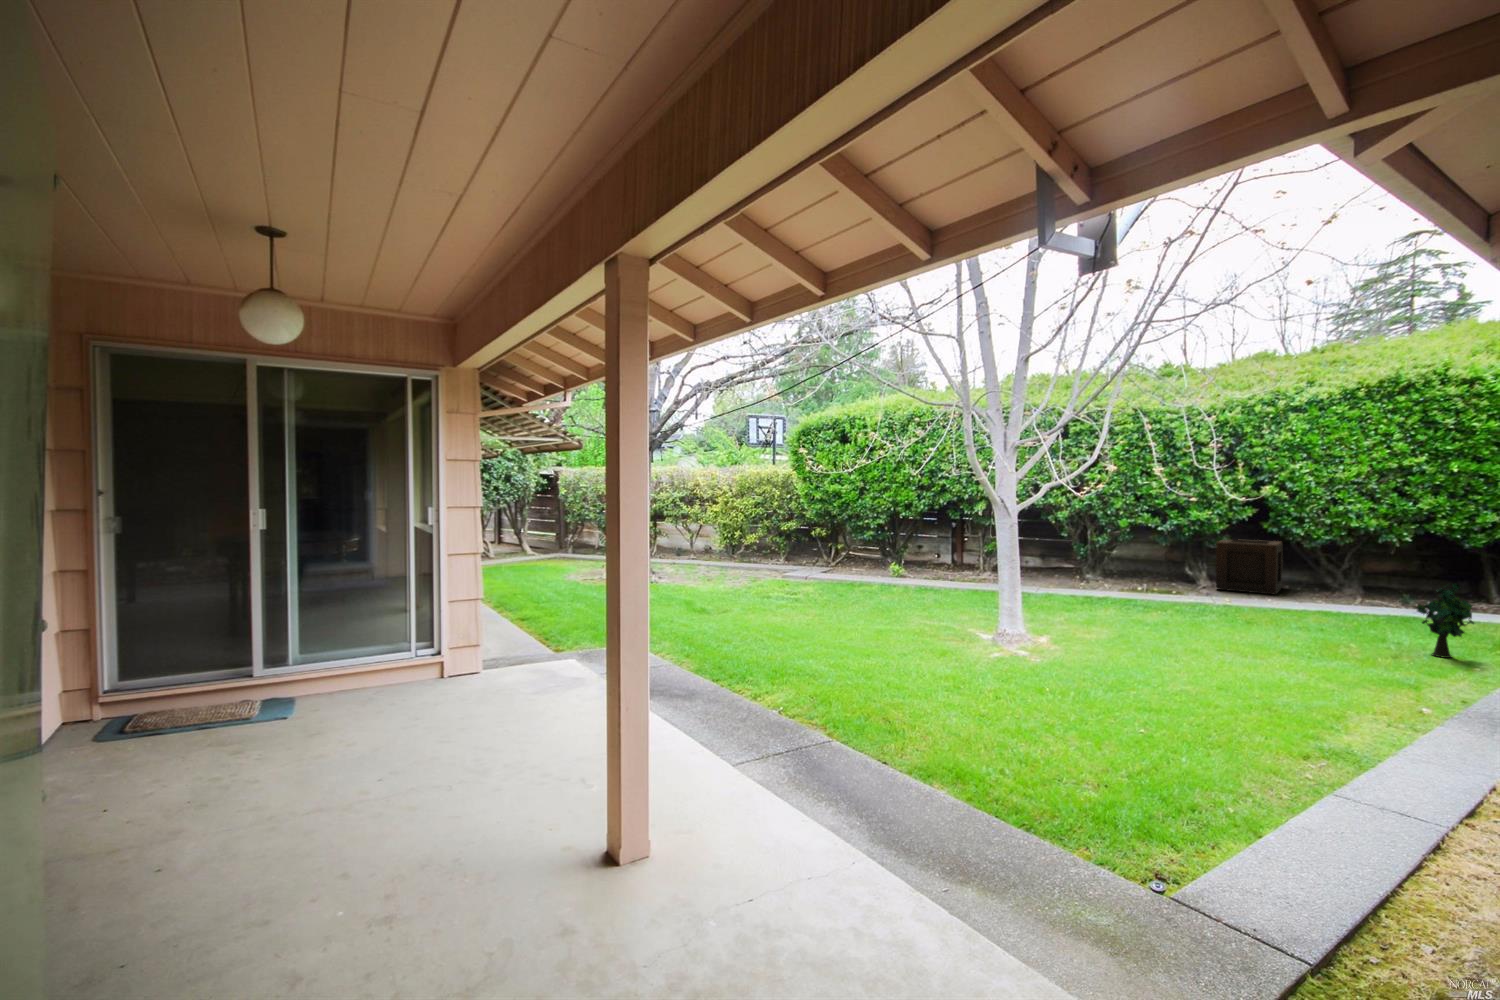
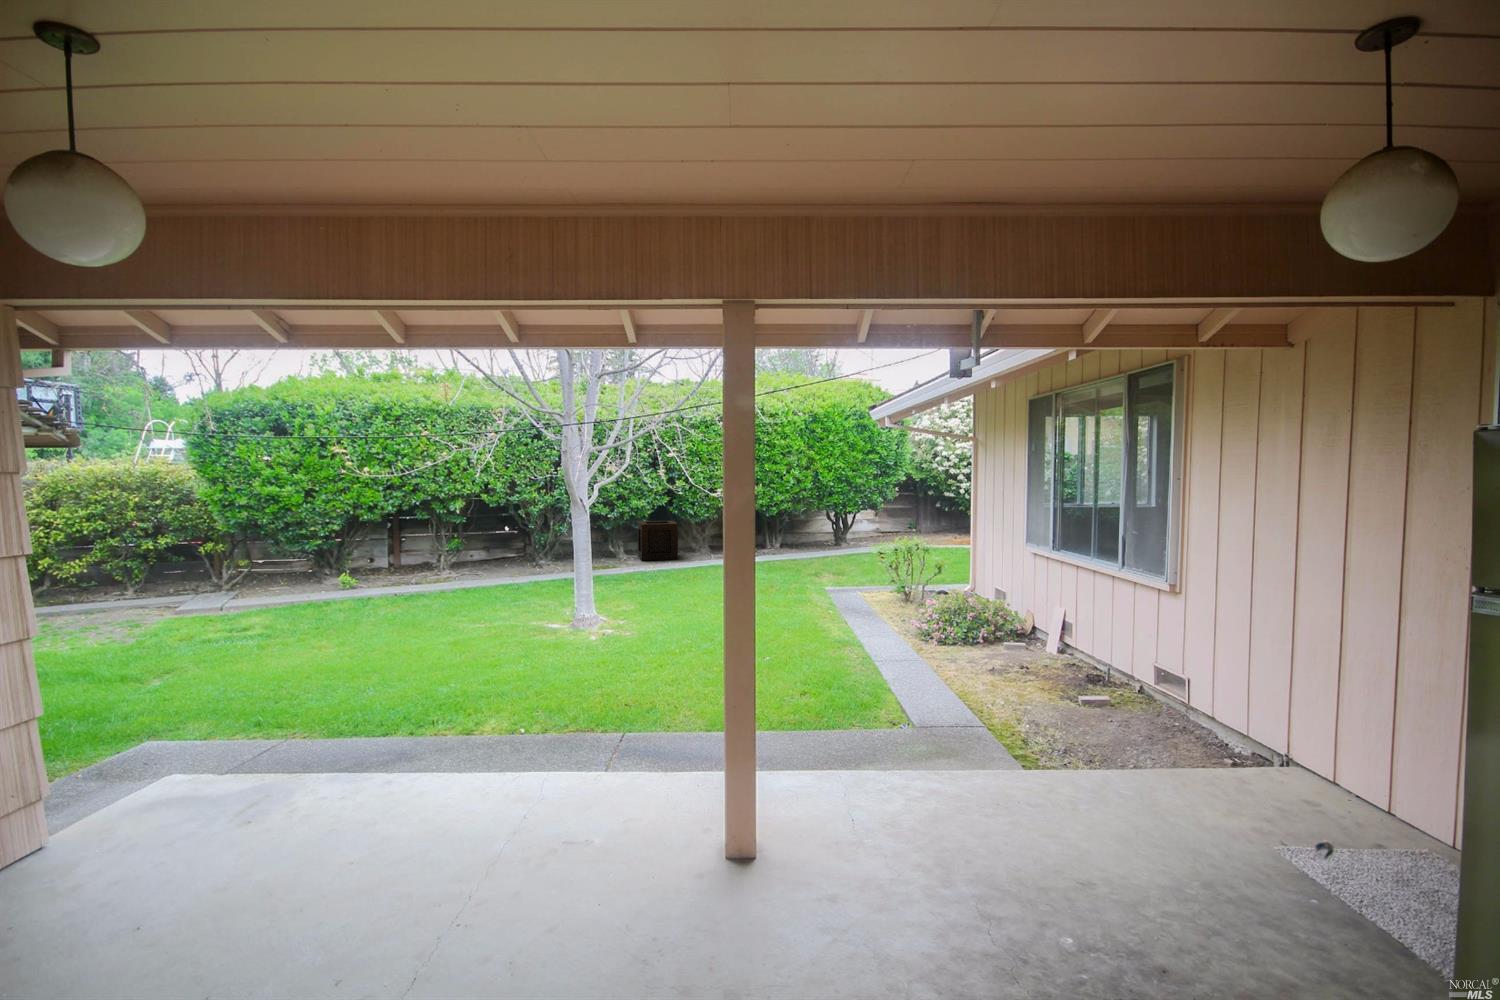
decorative plant: present [1416,583,1474,658] -> none [779,539,804,582]

